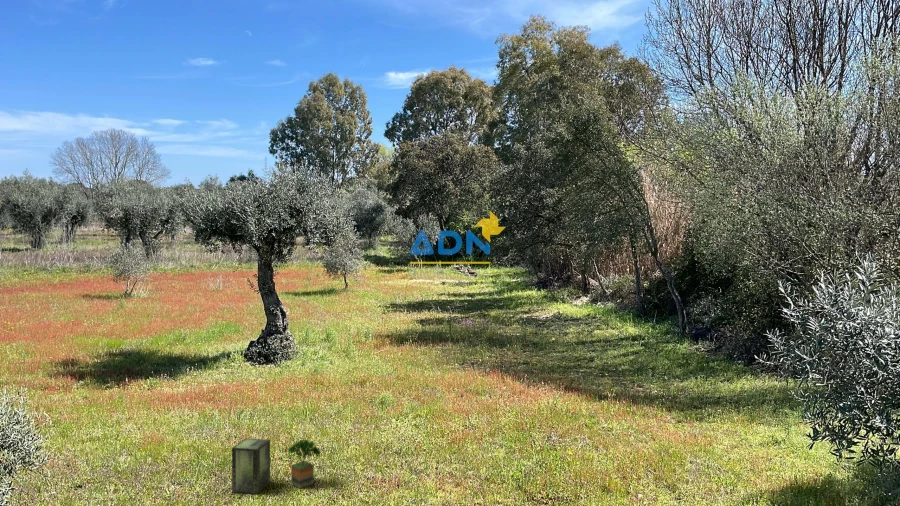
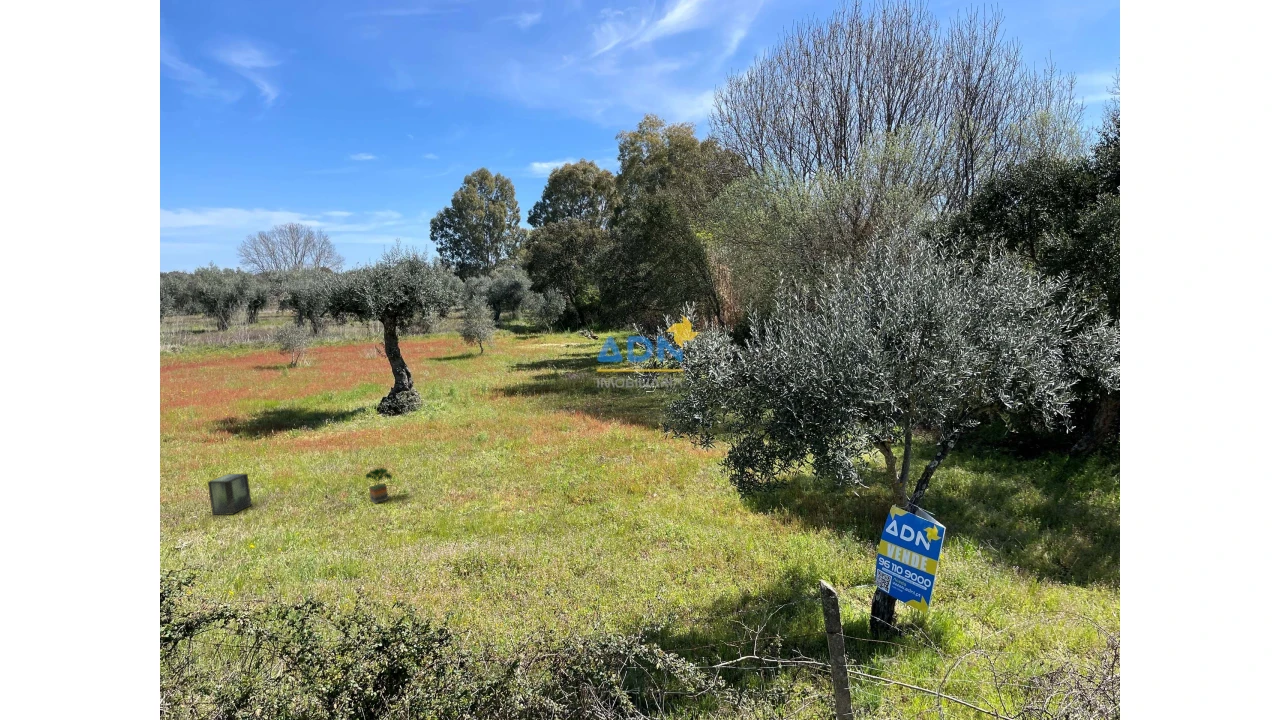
storage box: present [232,439,270,494] -> present [208,474,251,515]

